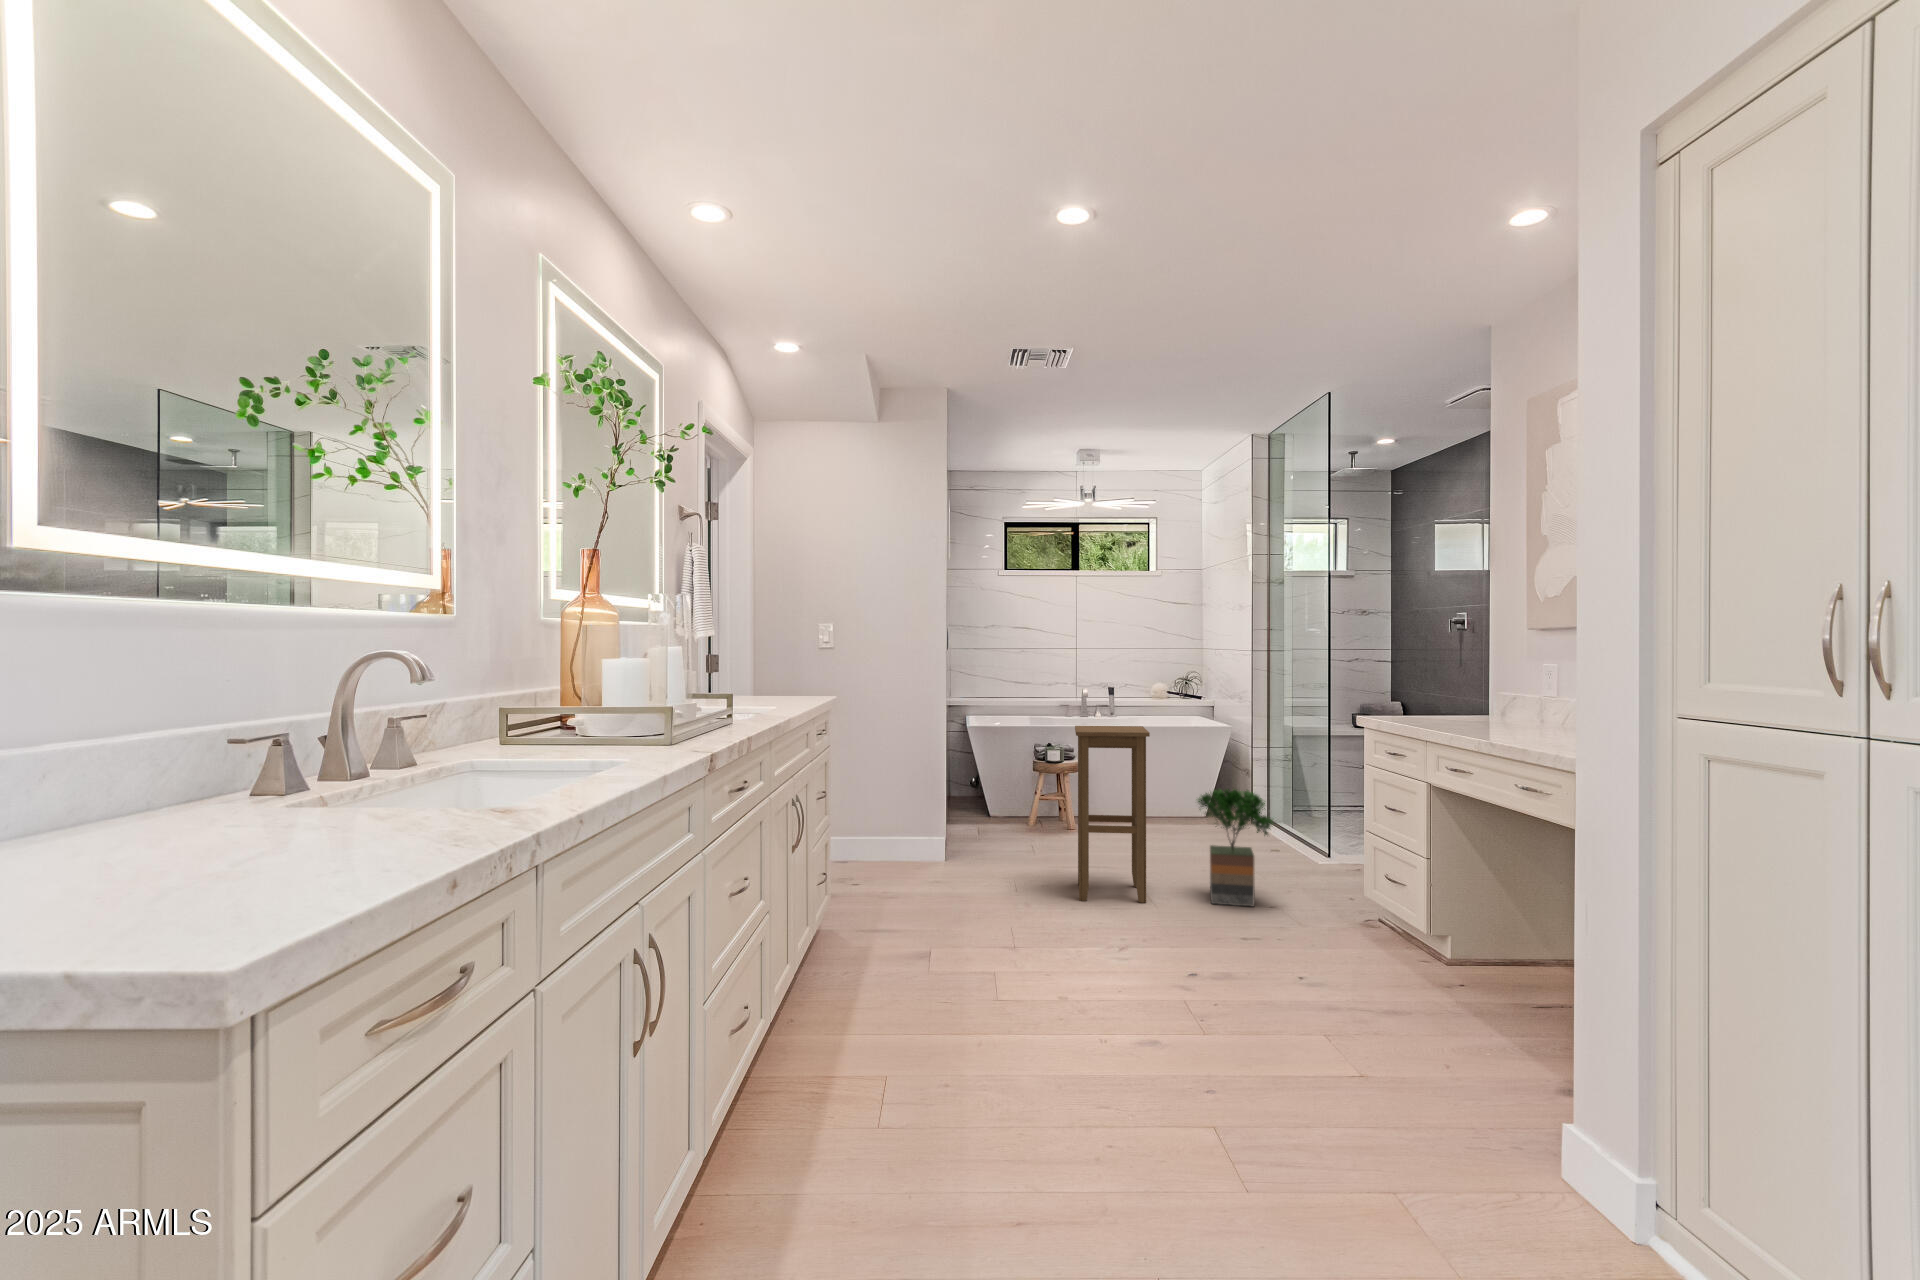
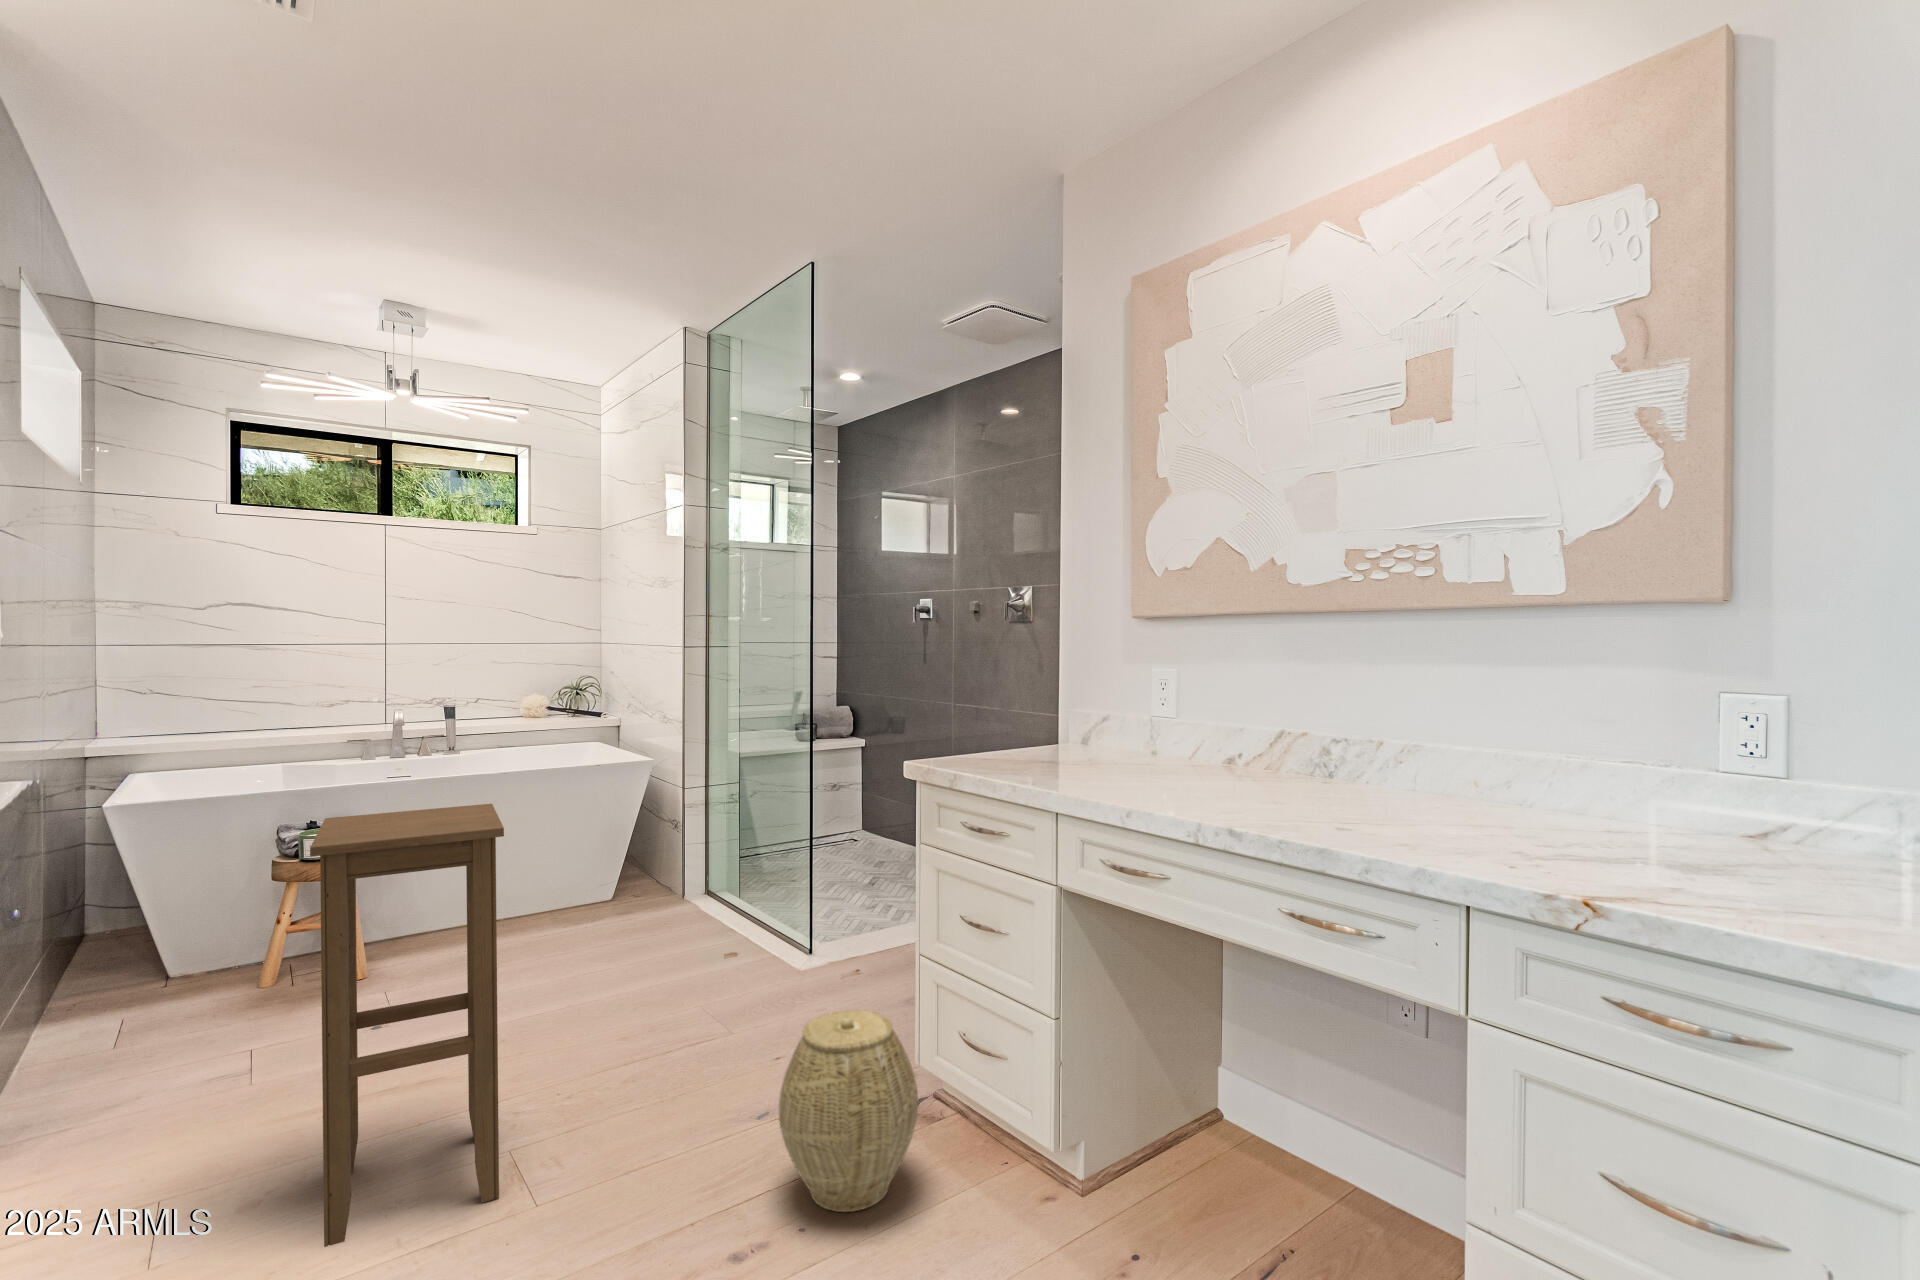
potted tree: present [1198,789,1272,907] -> none [605,903,761,1154]
woven basket: none [1276,843,1352,938] -> present [779,1010,918,1212]

